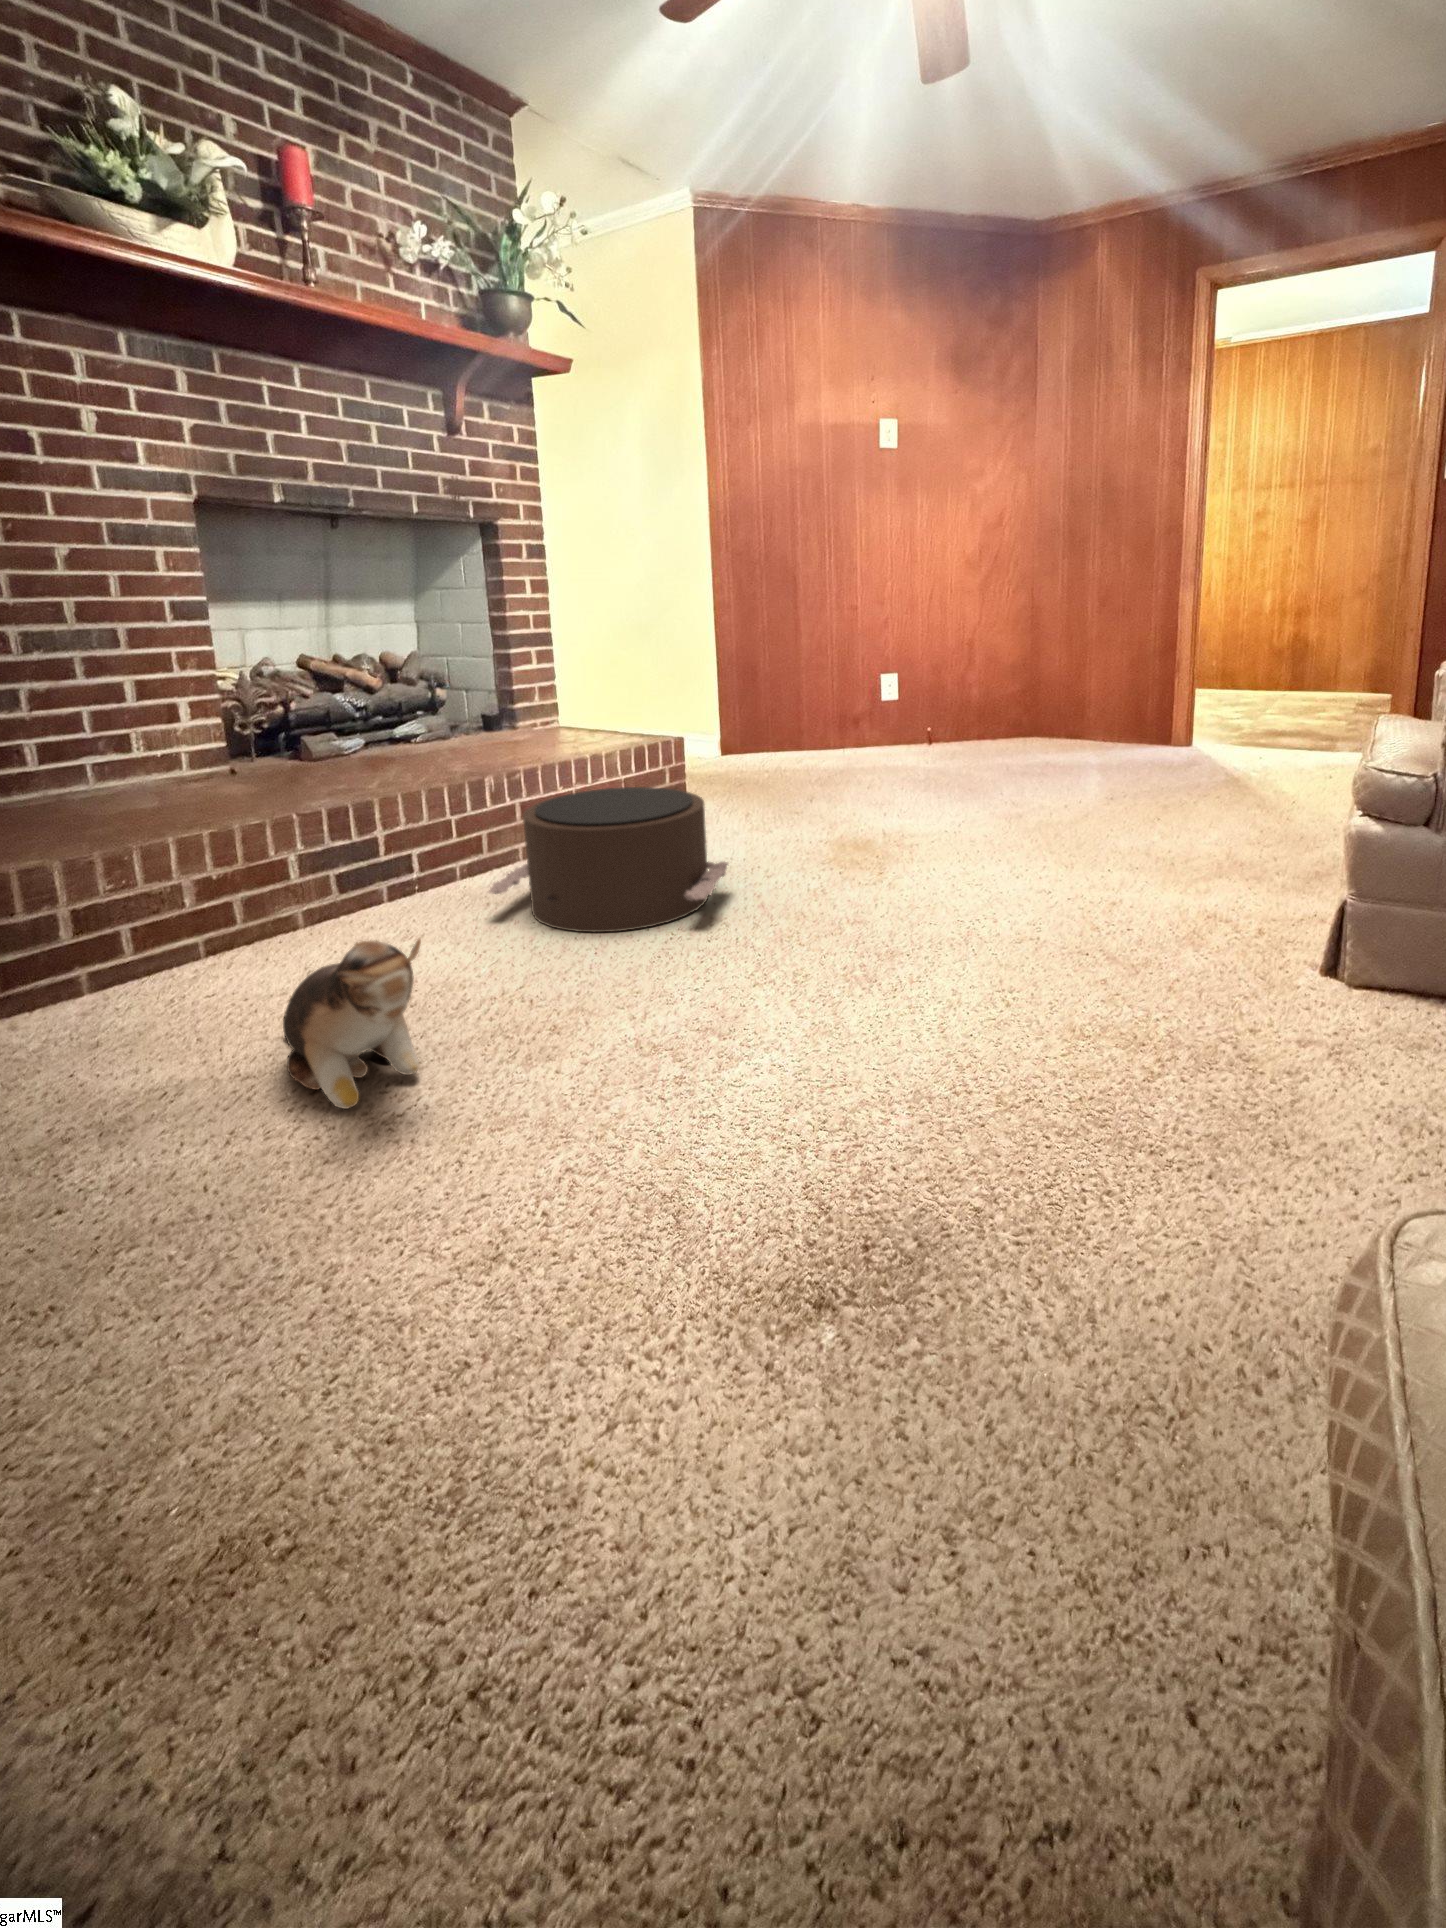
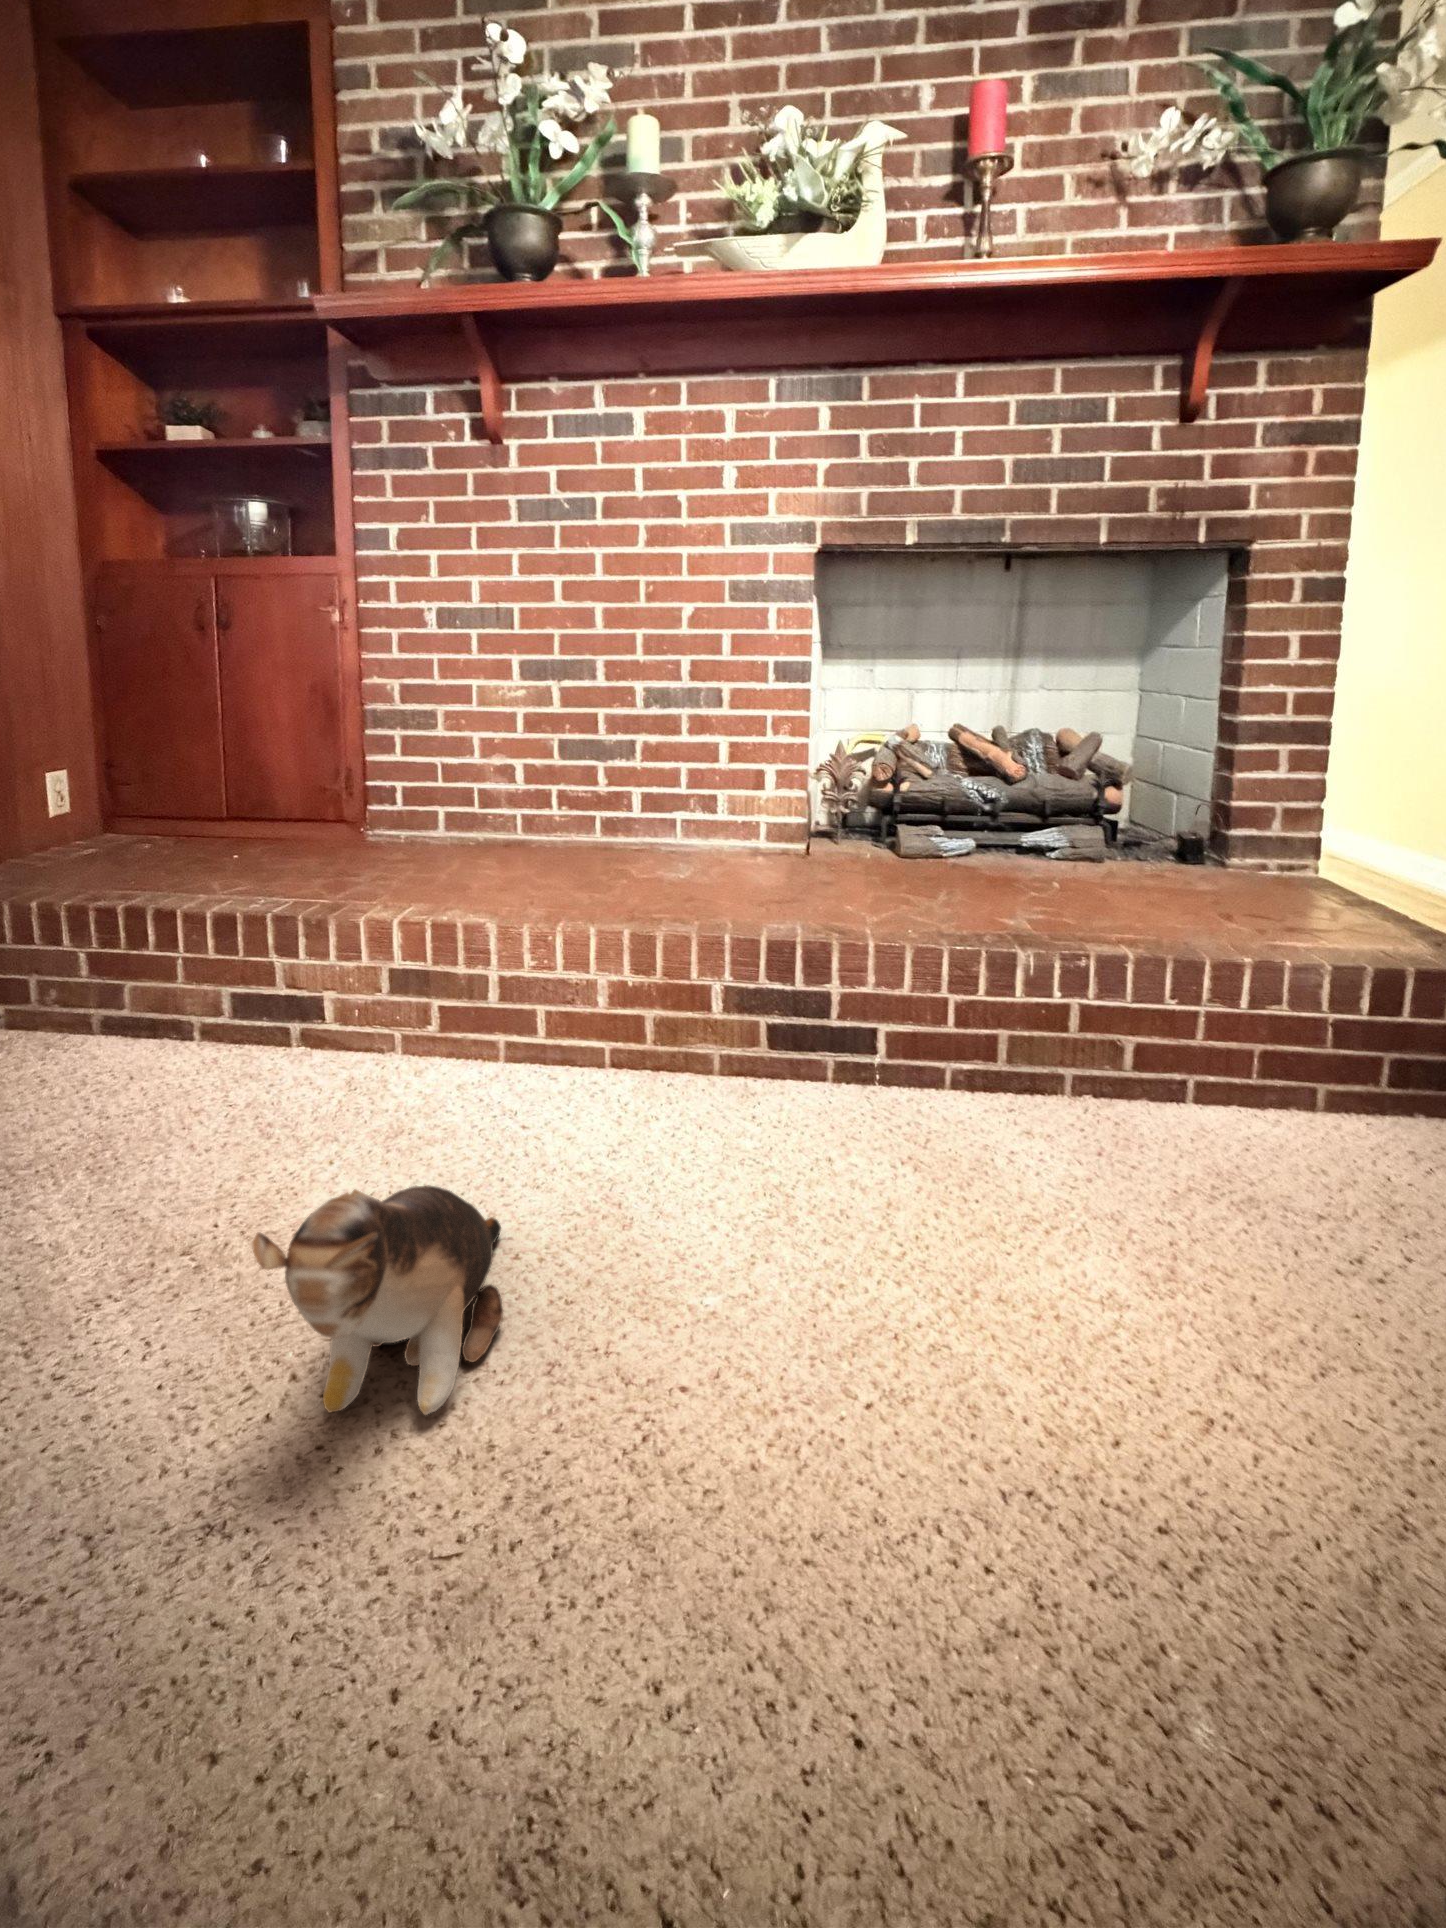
pouf: present [489,787,728,932] -> none [881,1021,1354,1392]

